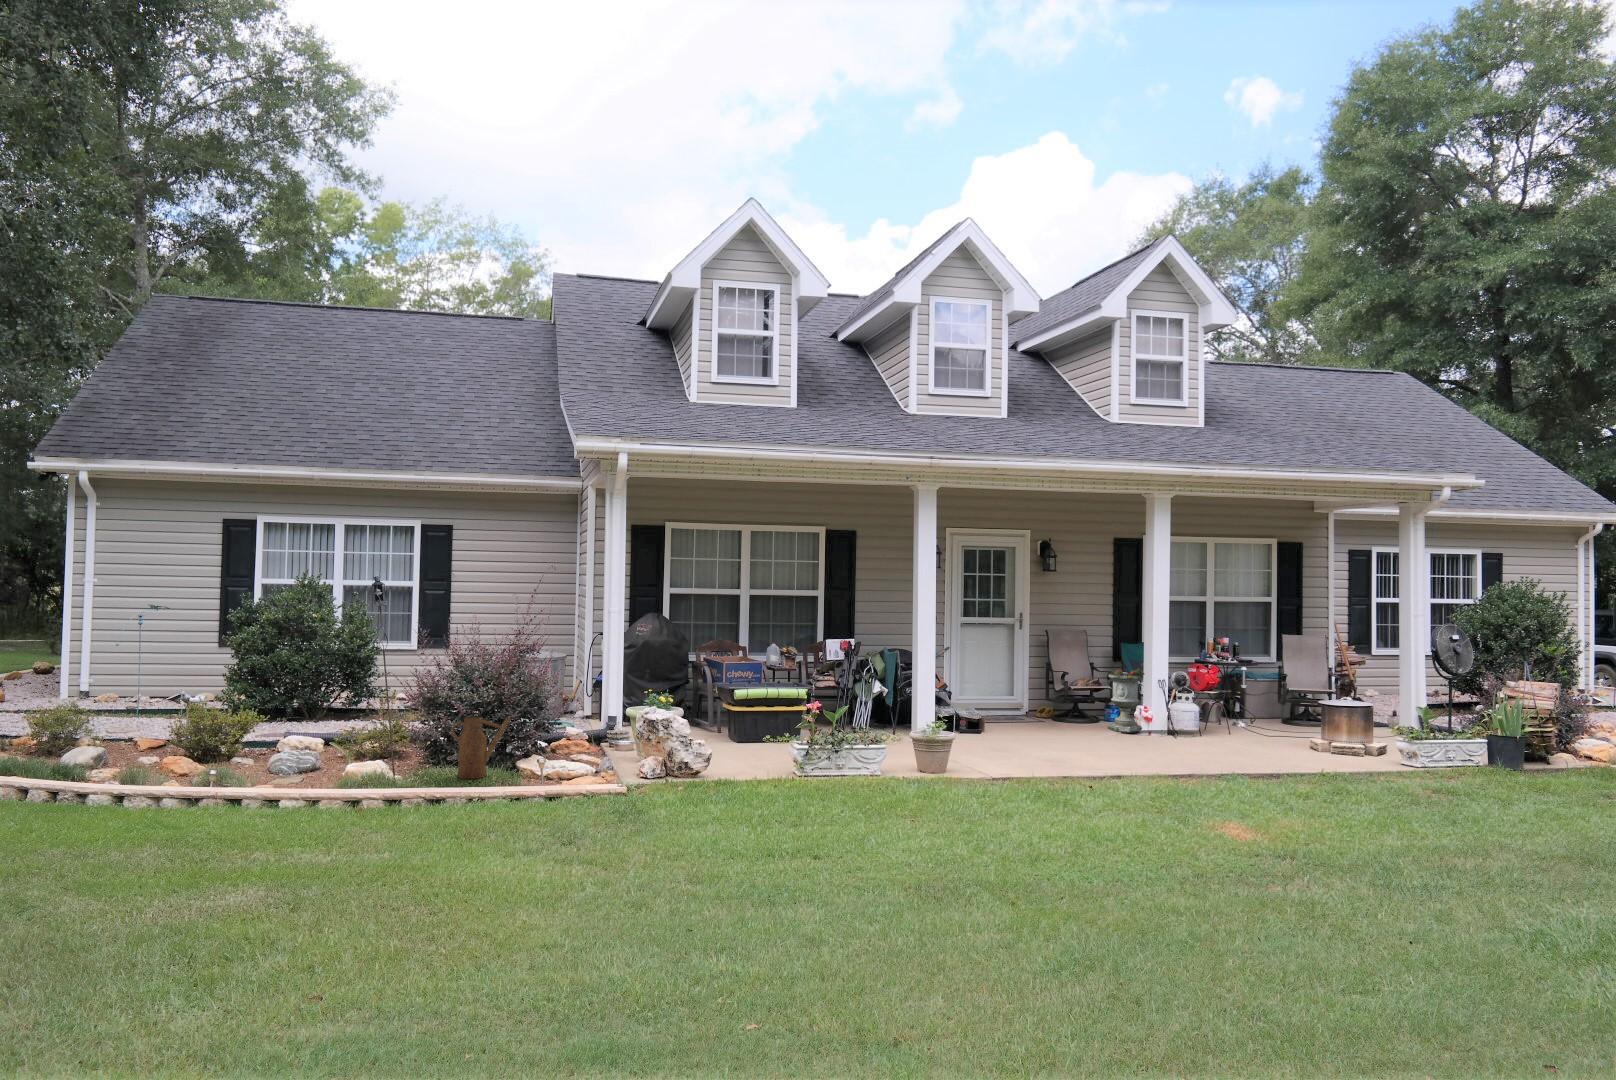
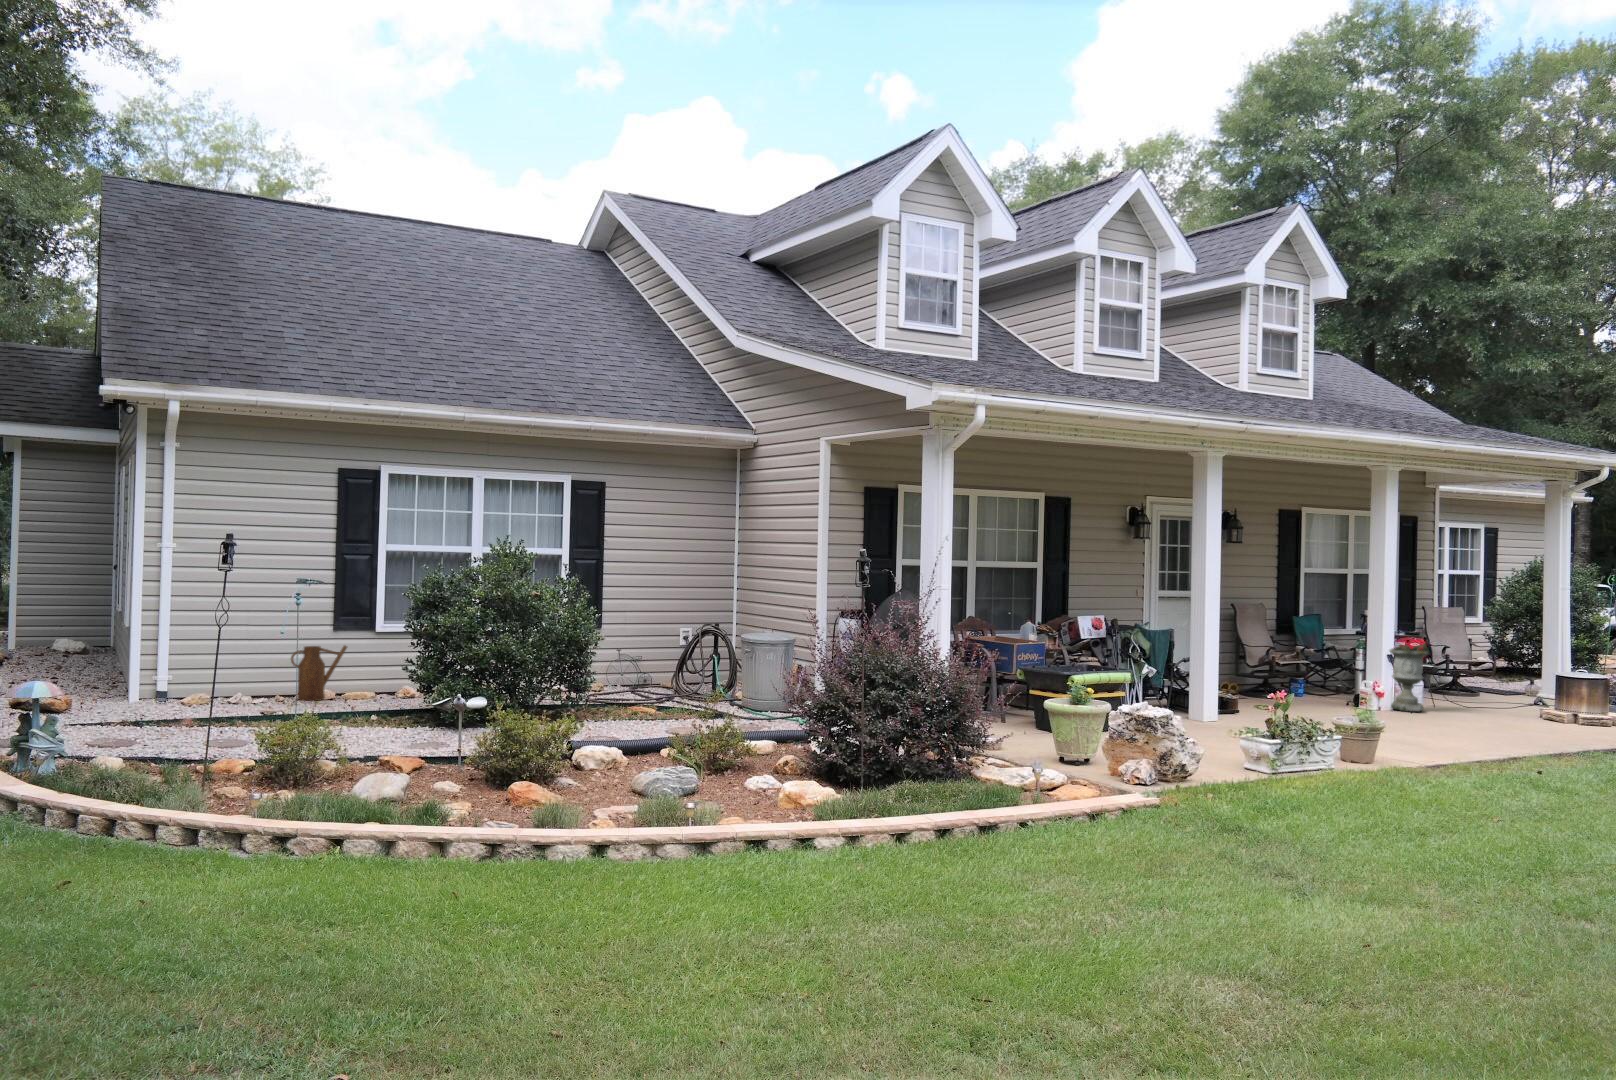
watering can: present [451,717,510,779] -> present [291,646,347,701]

